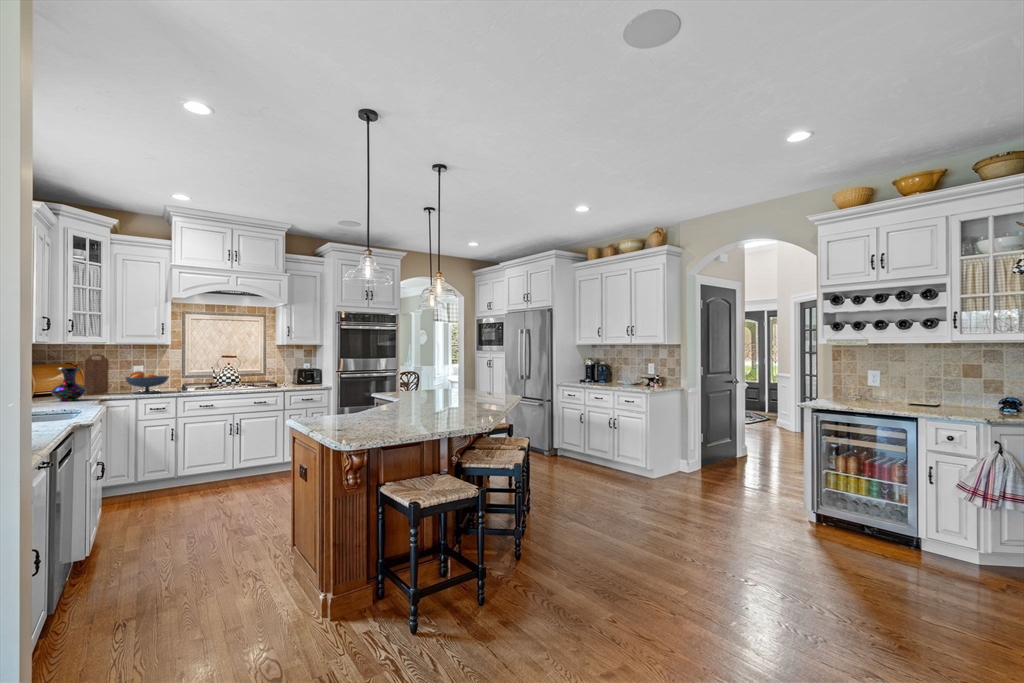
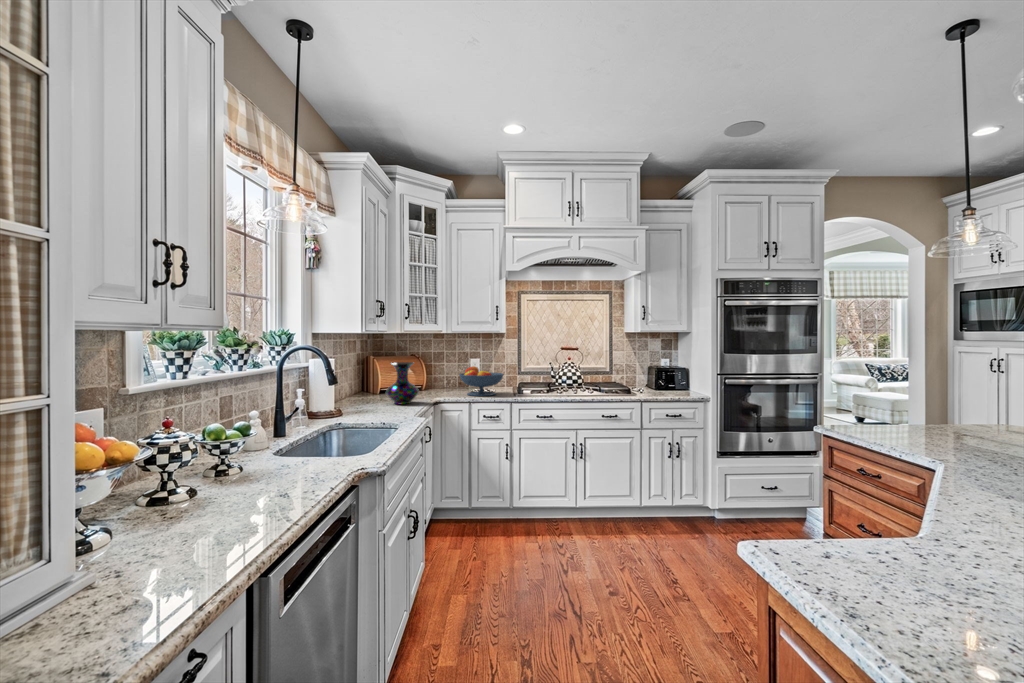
cutting board: present [83,354,109,395] -> none [421,345,445,394]

